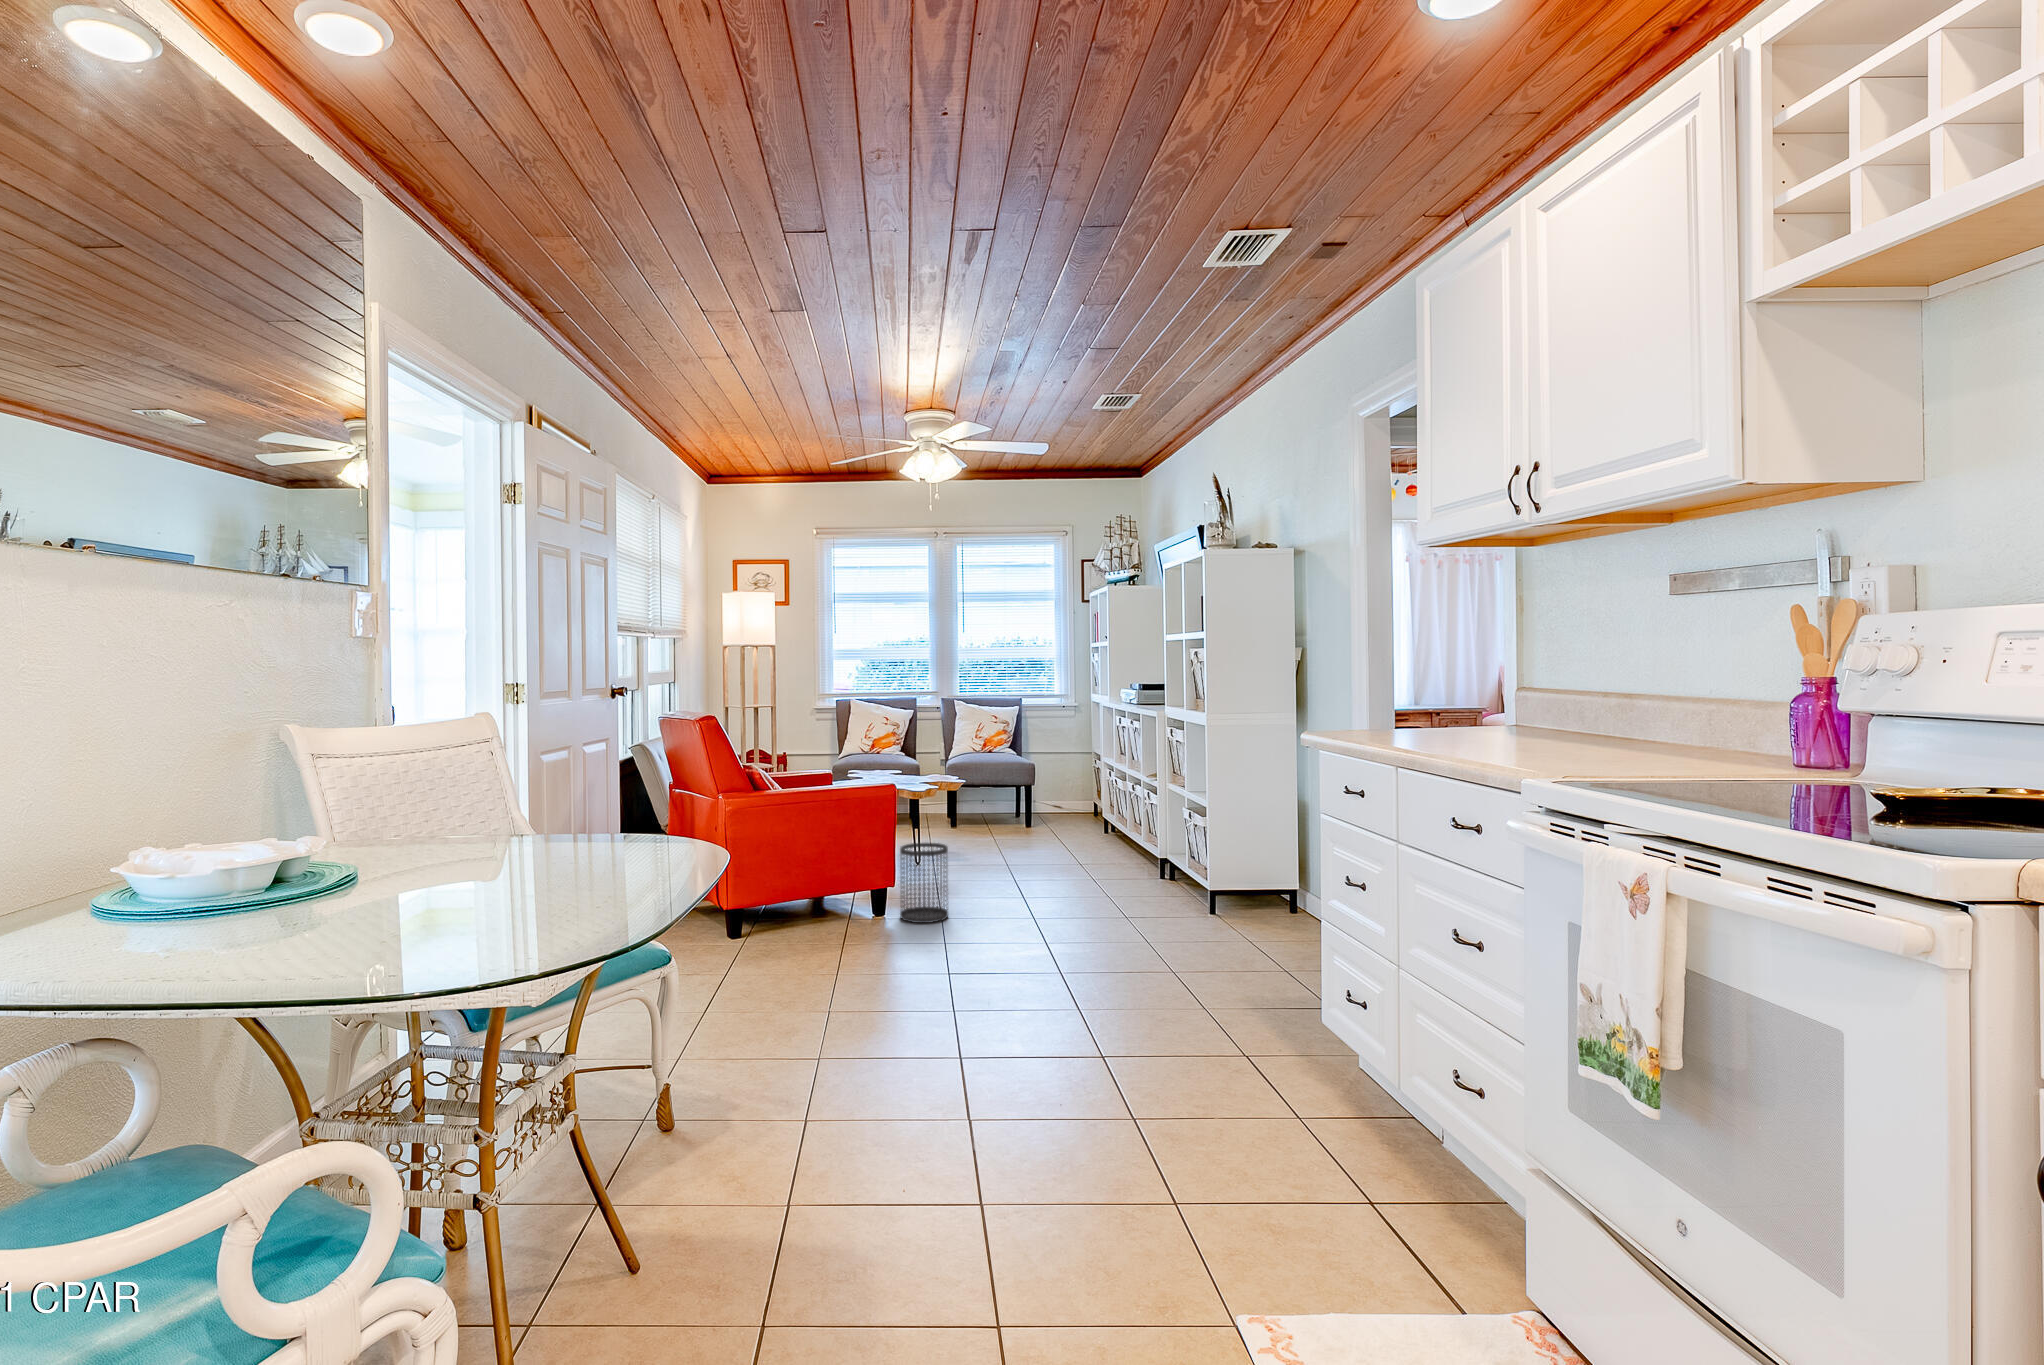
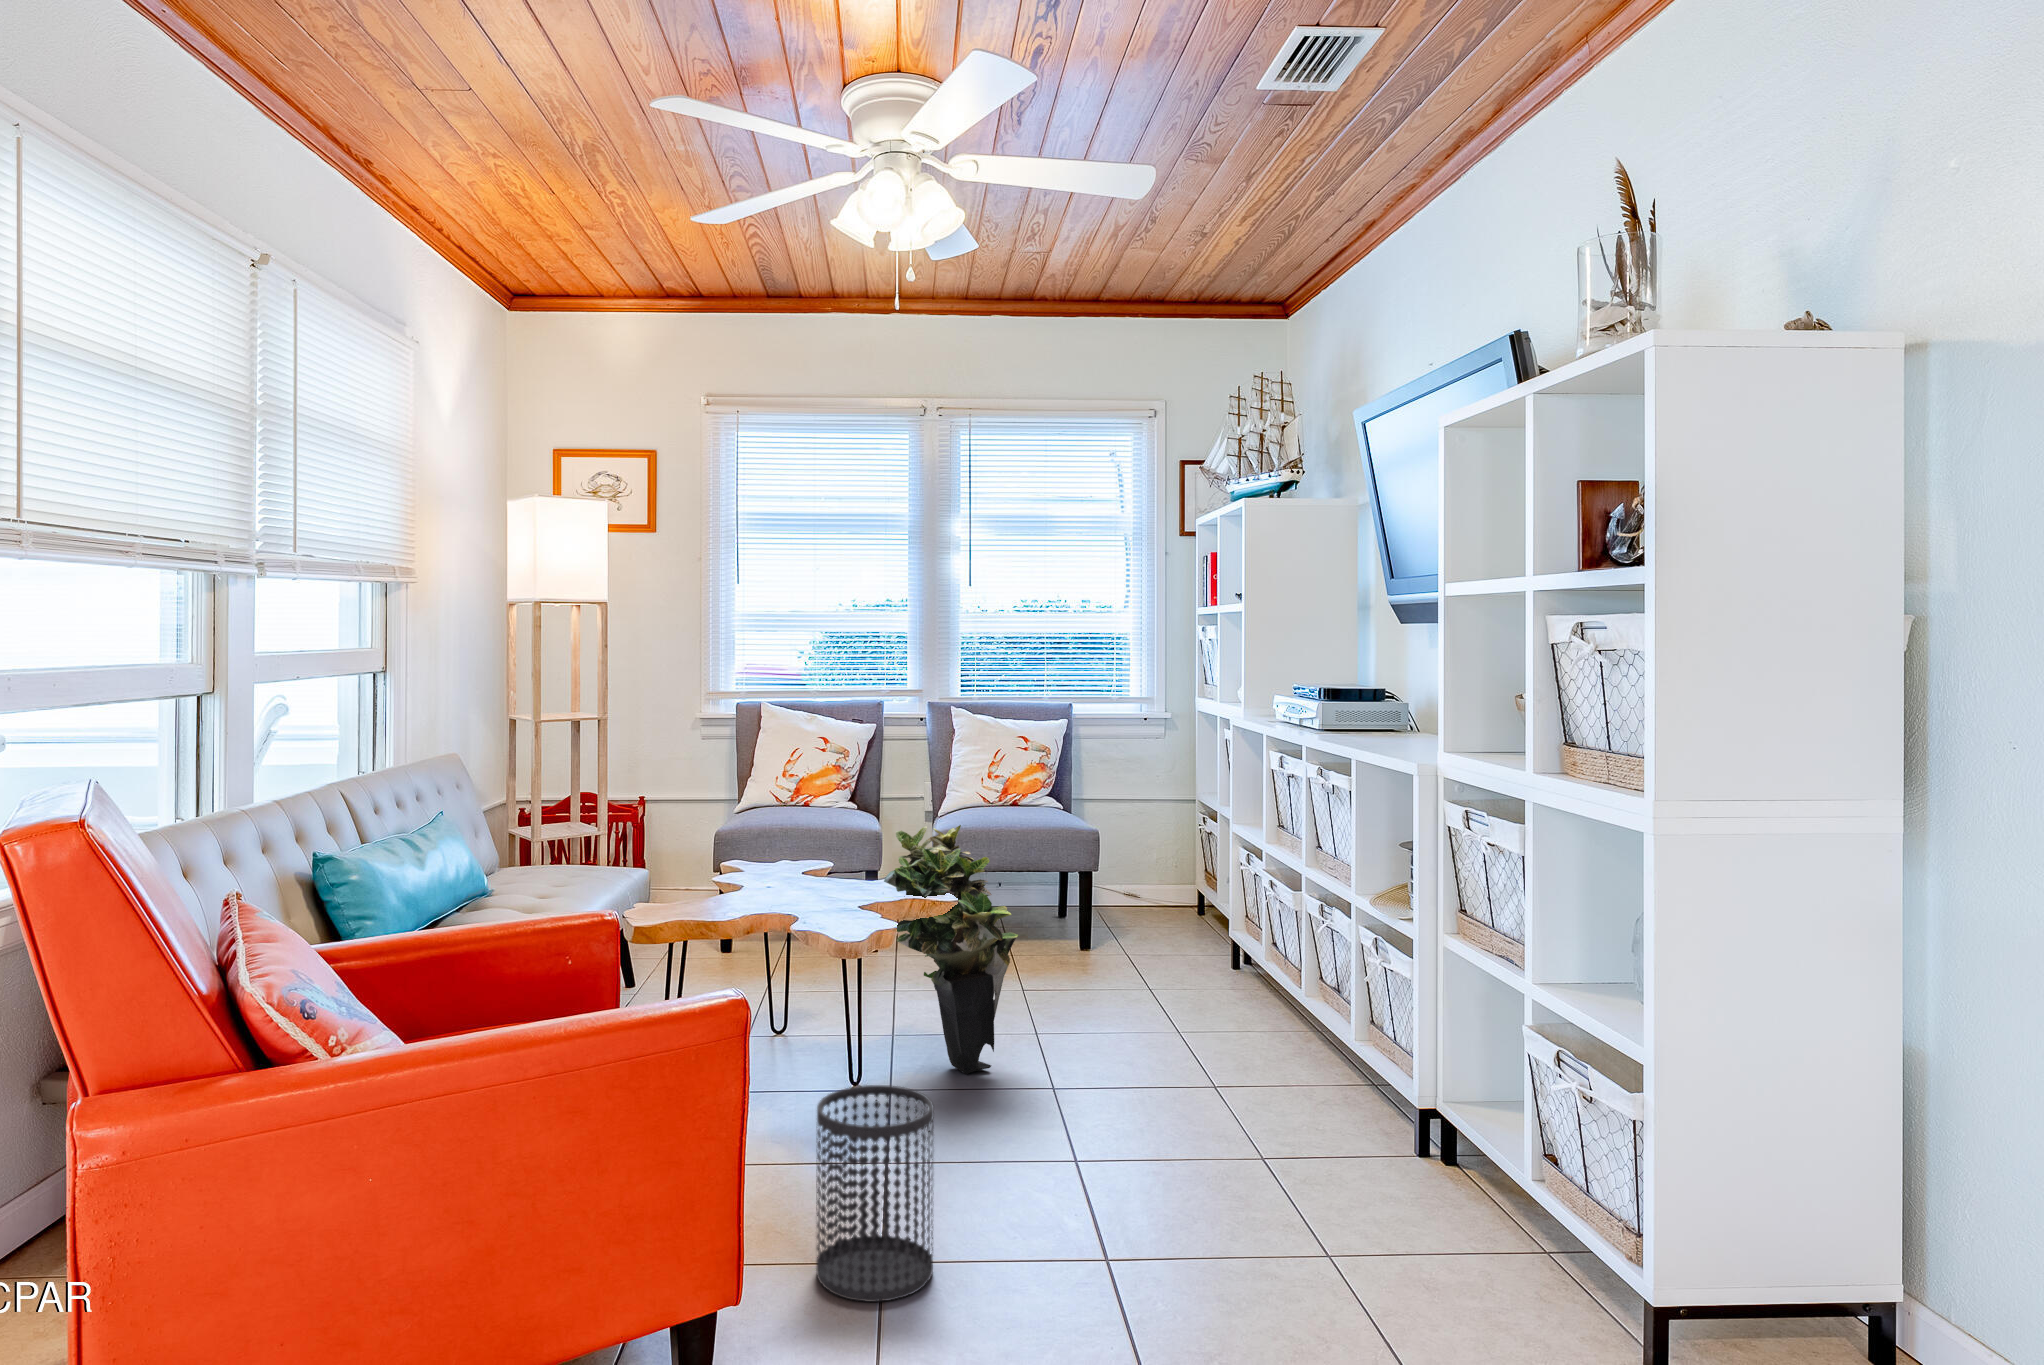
potted plant: none [923,750,988,867] -> present [884,825,1018,1074]

